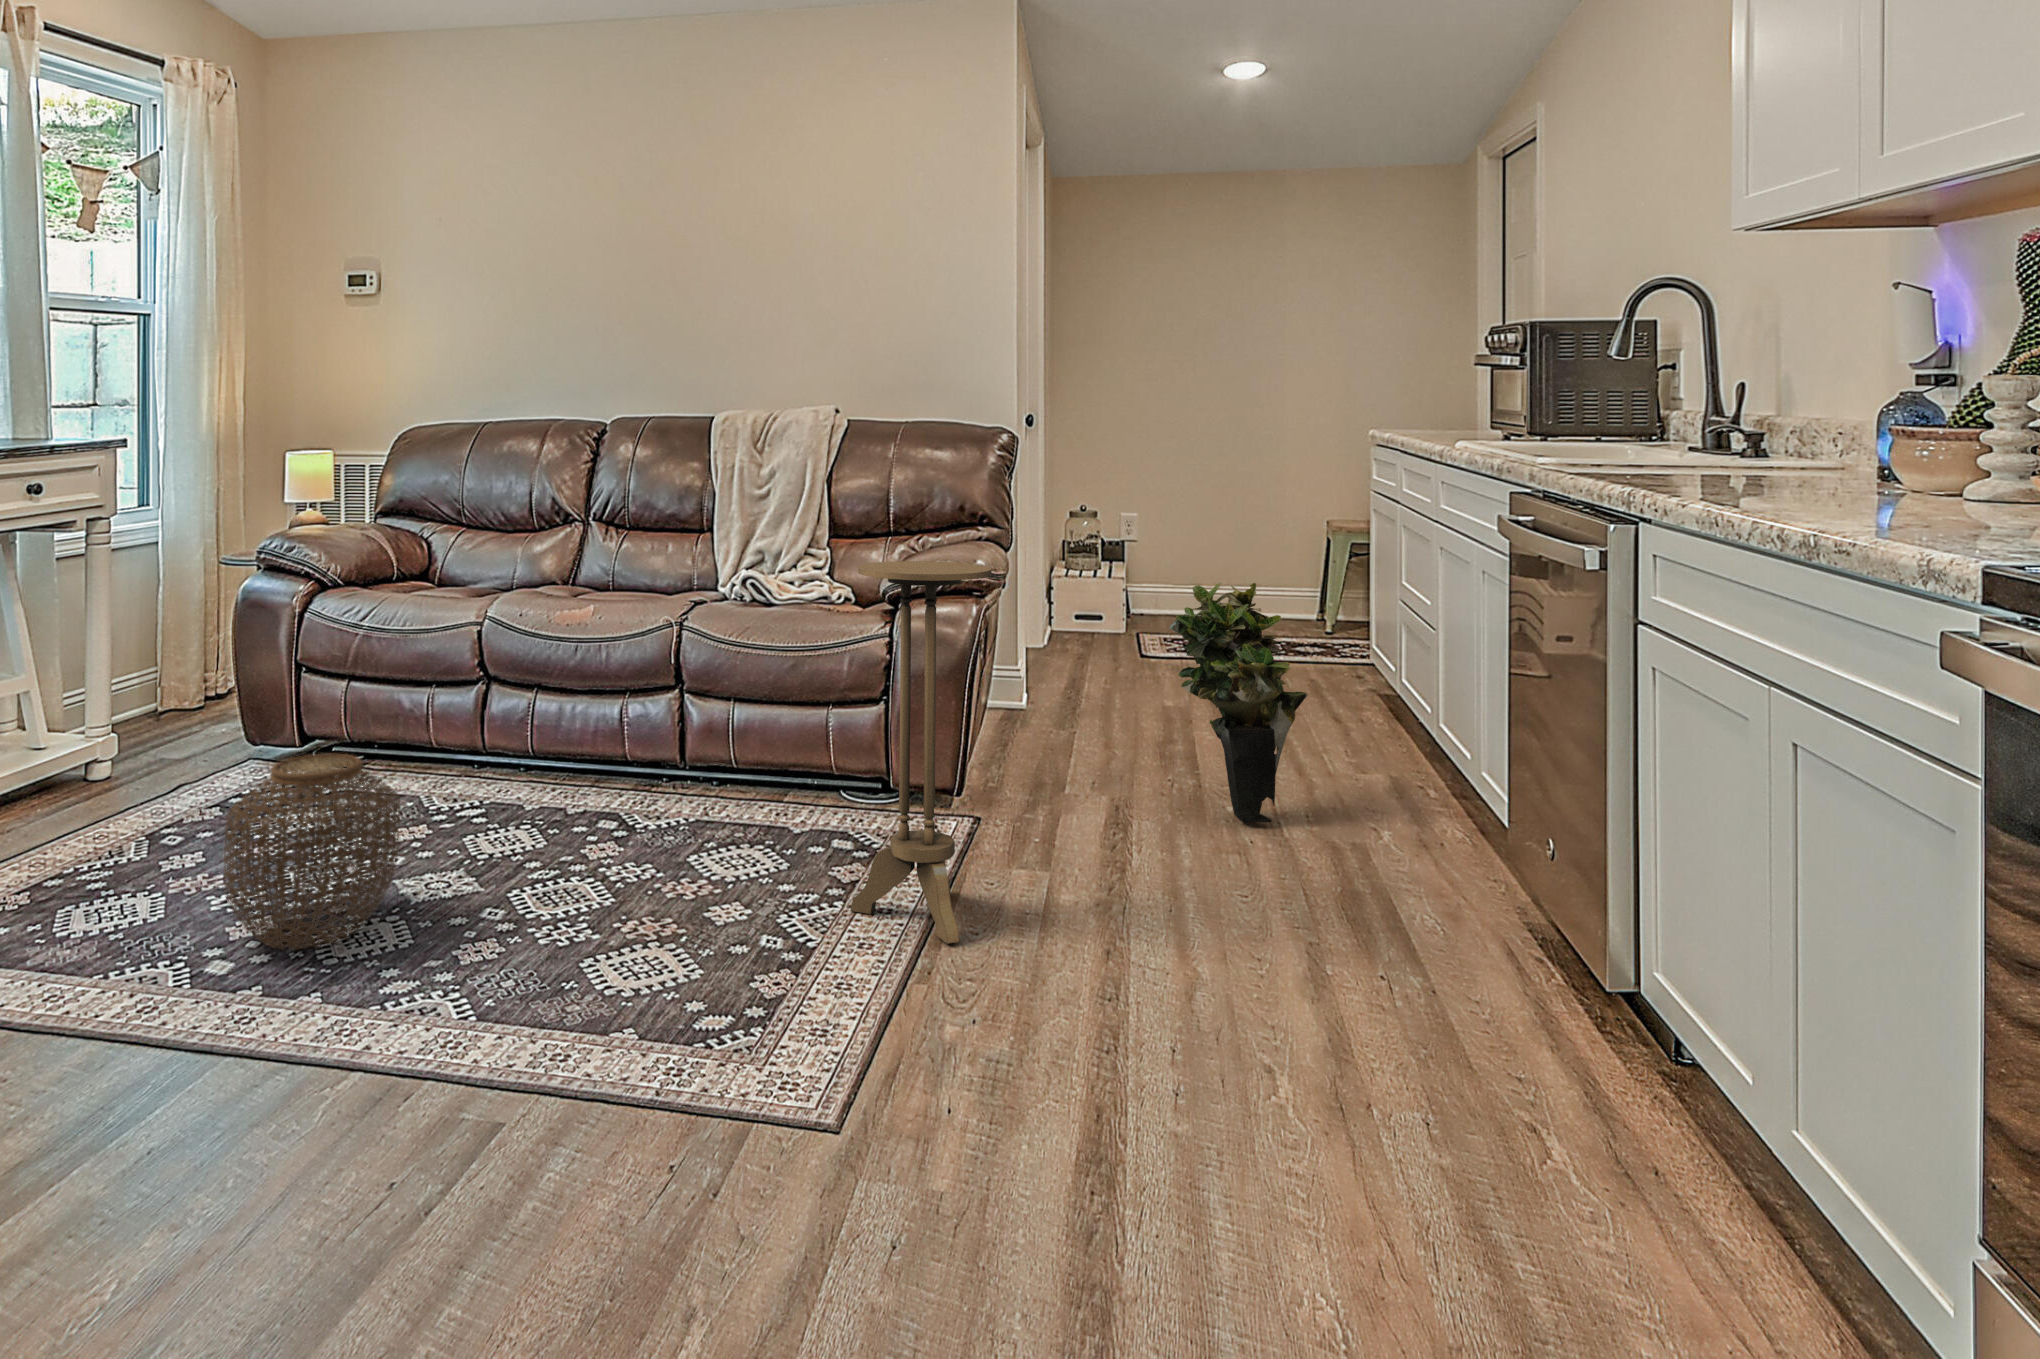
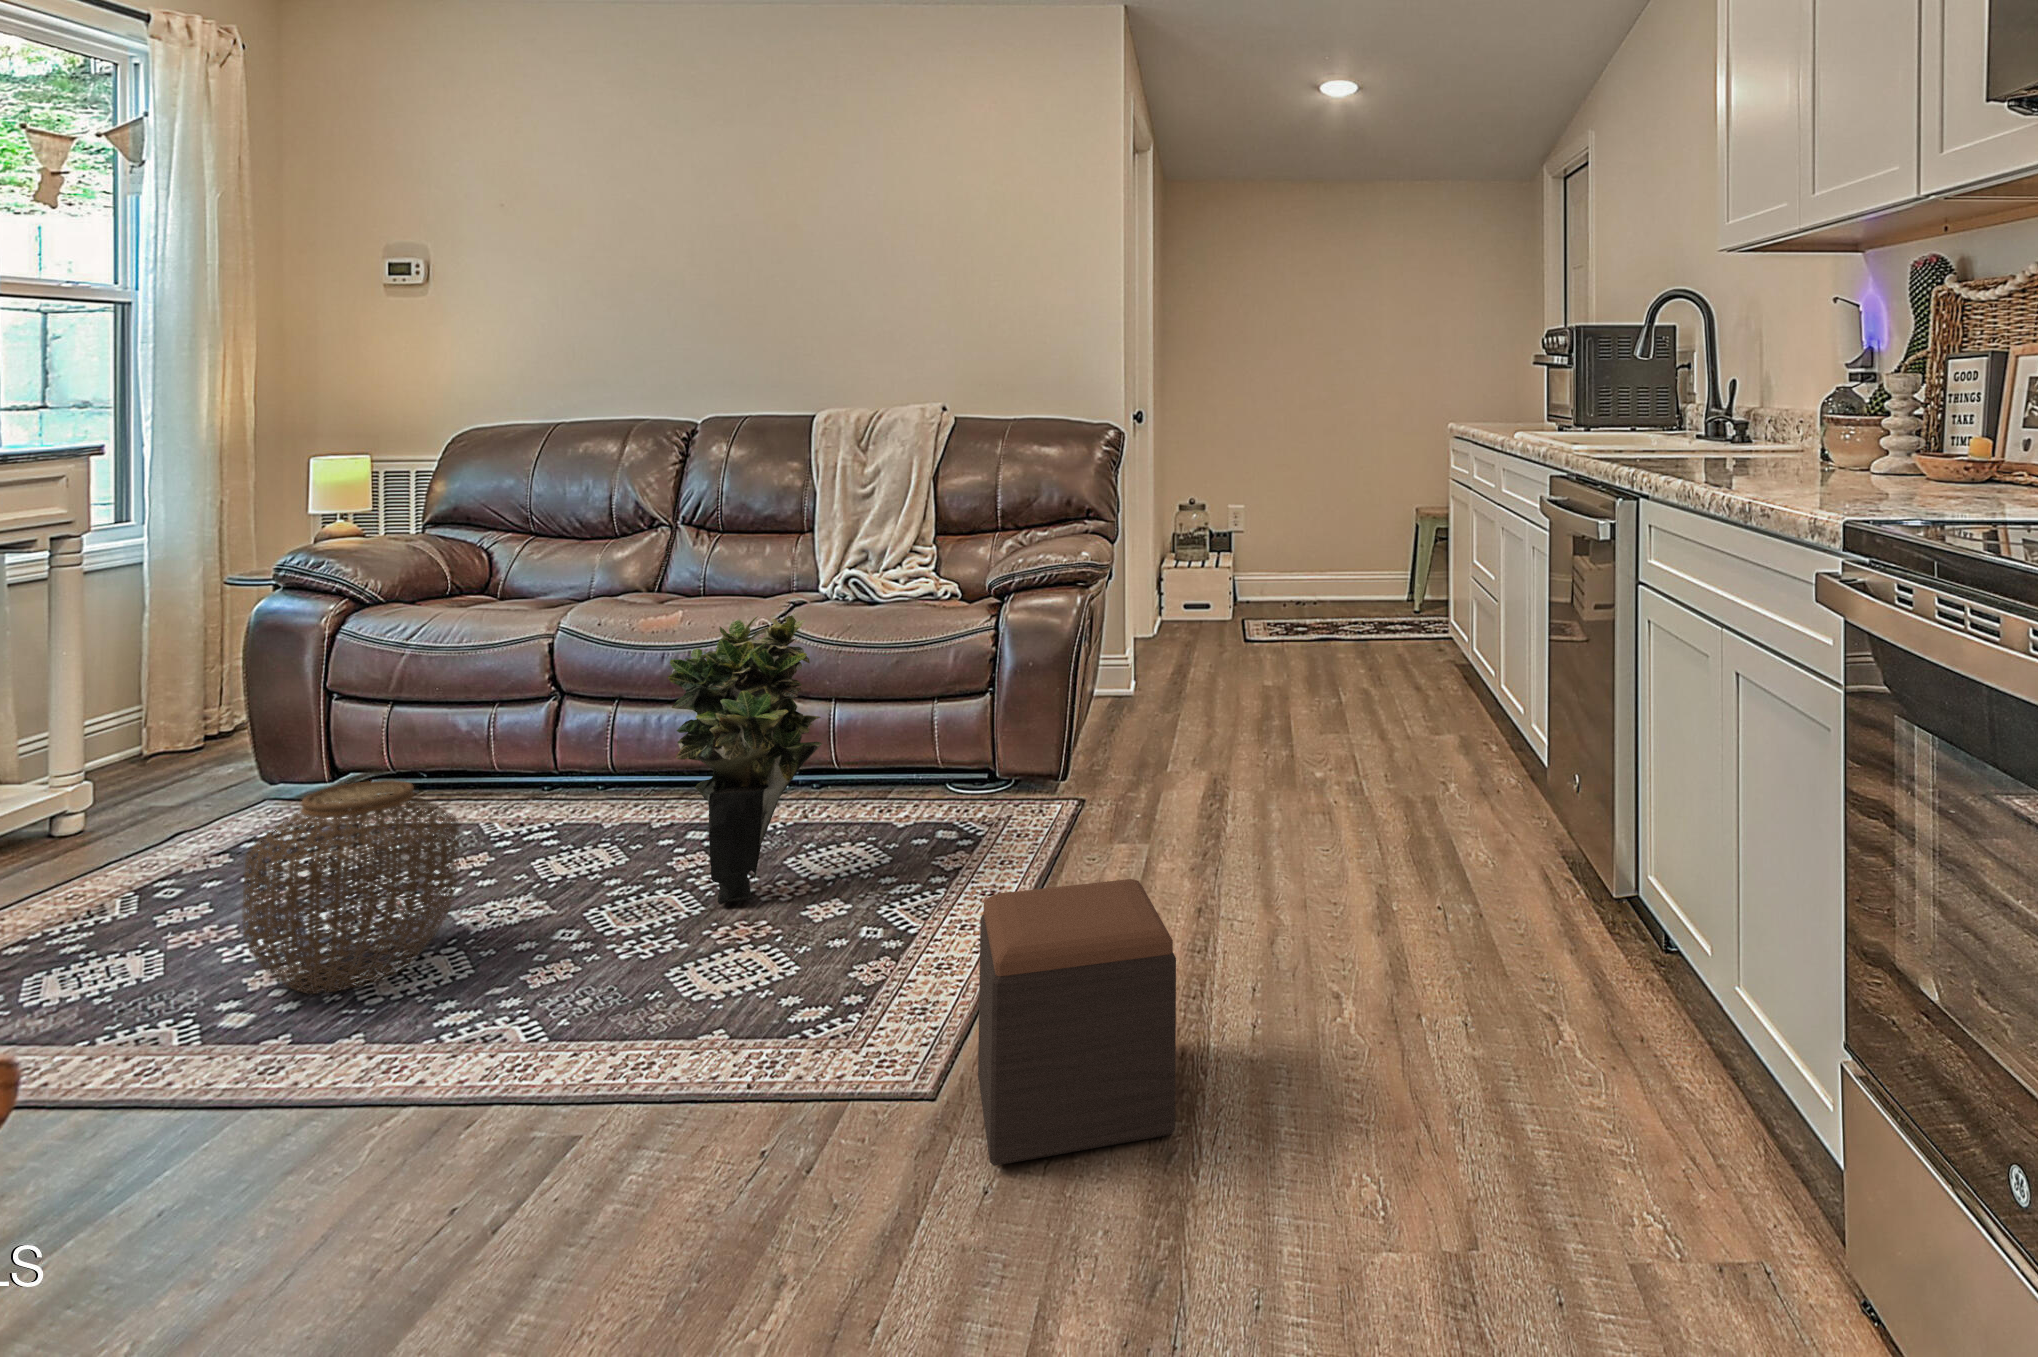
side table: present [850,561,992,944] -> none [953,554,1094,916]
potted plant: present [1169,583,1308,824] -> present [668,615,822,904]
footstool: none [889,923,1111,1231] -> present [978,879,1176,1166]

